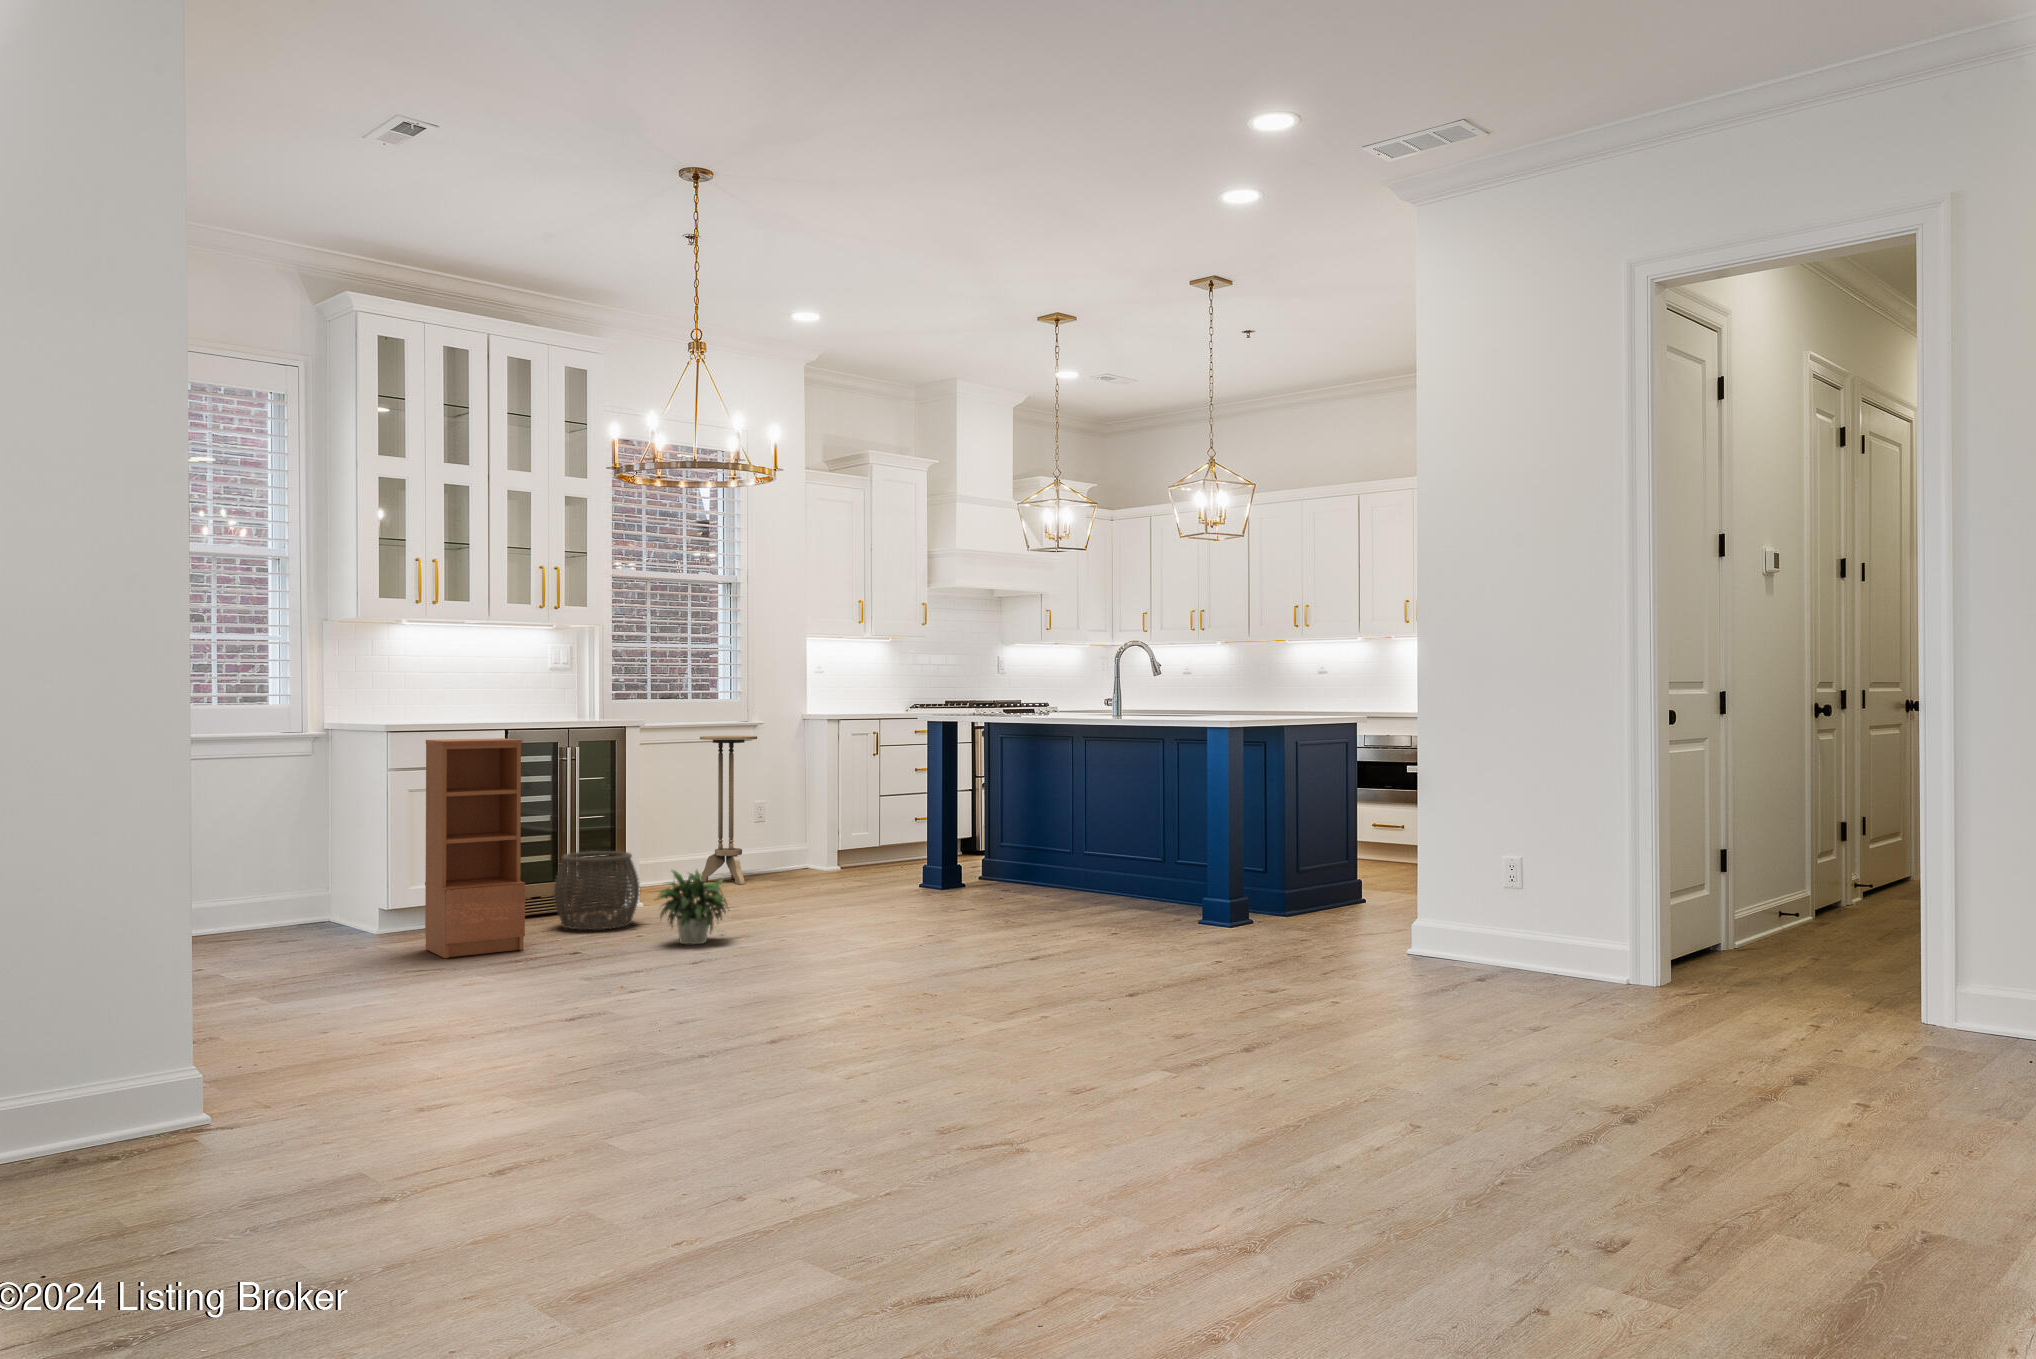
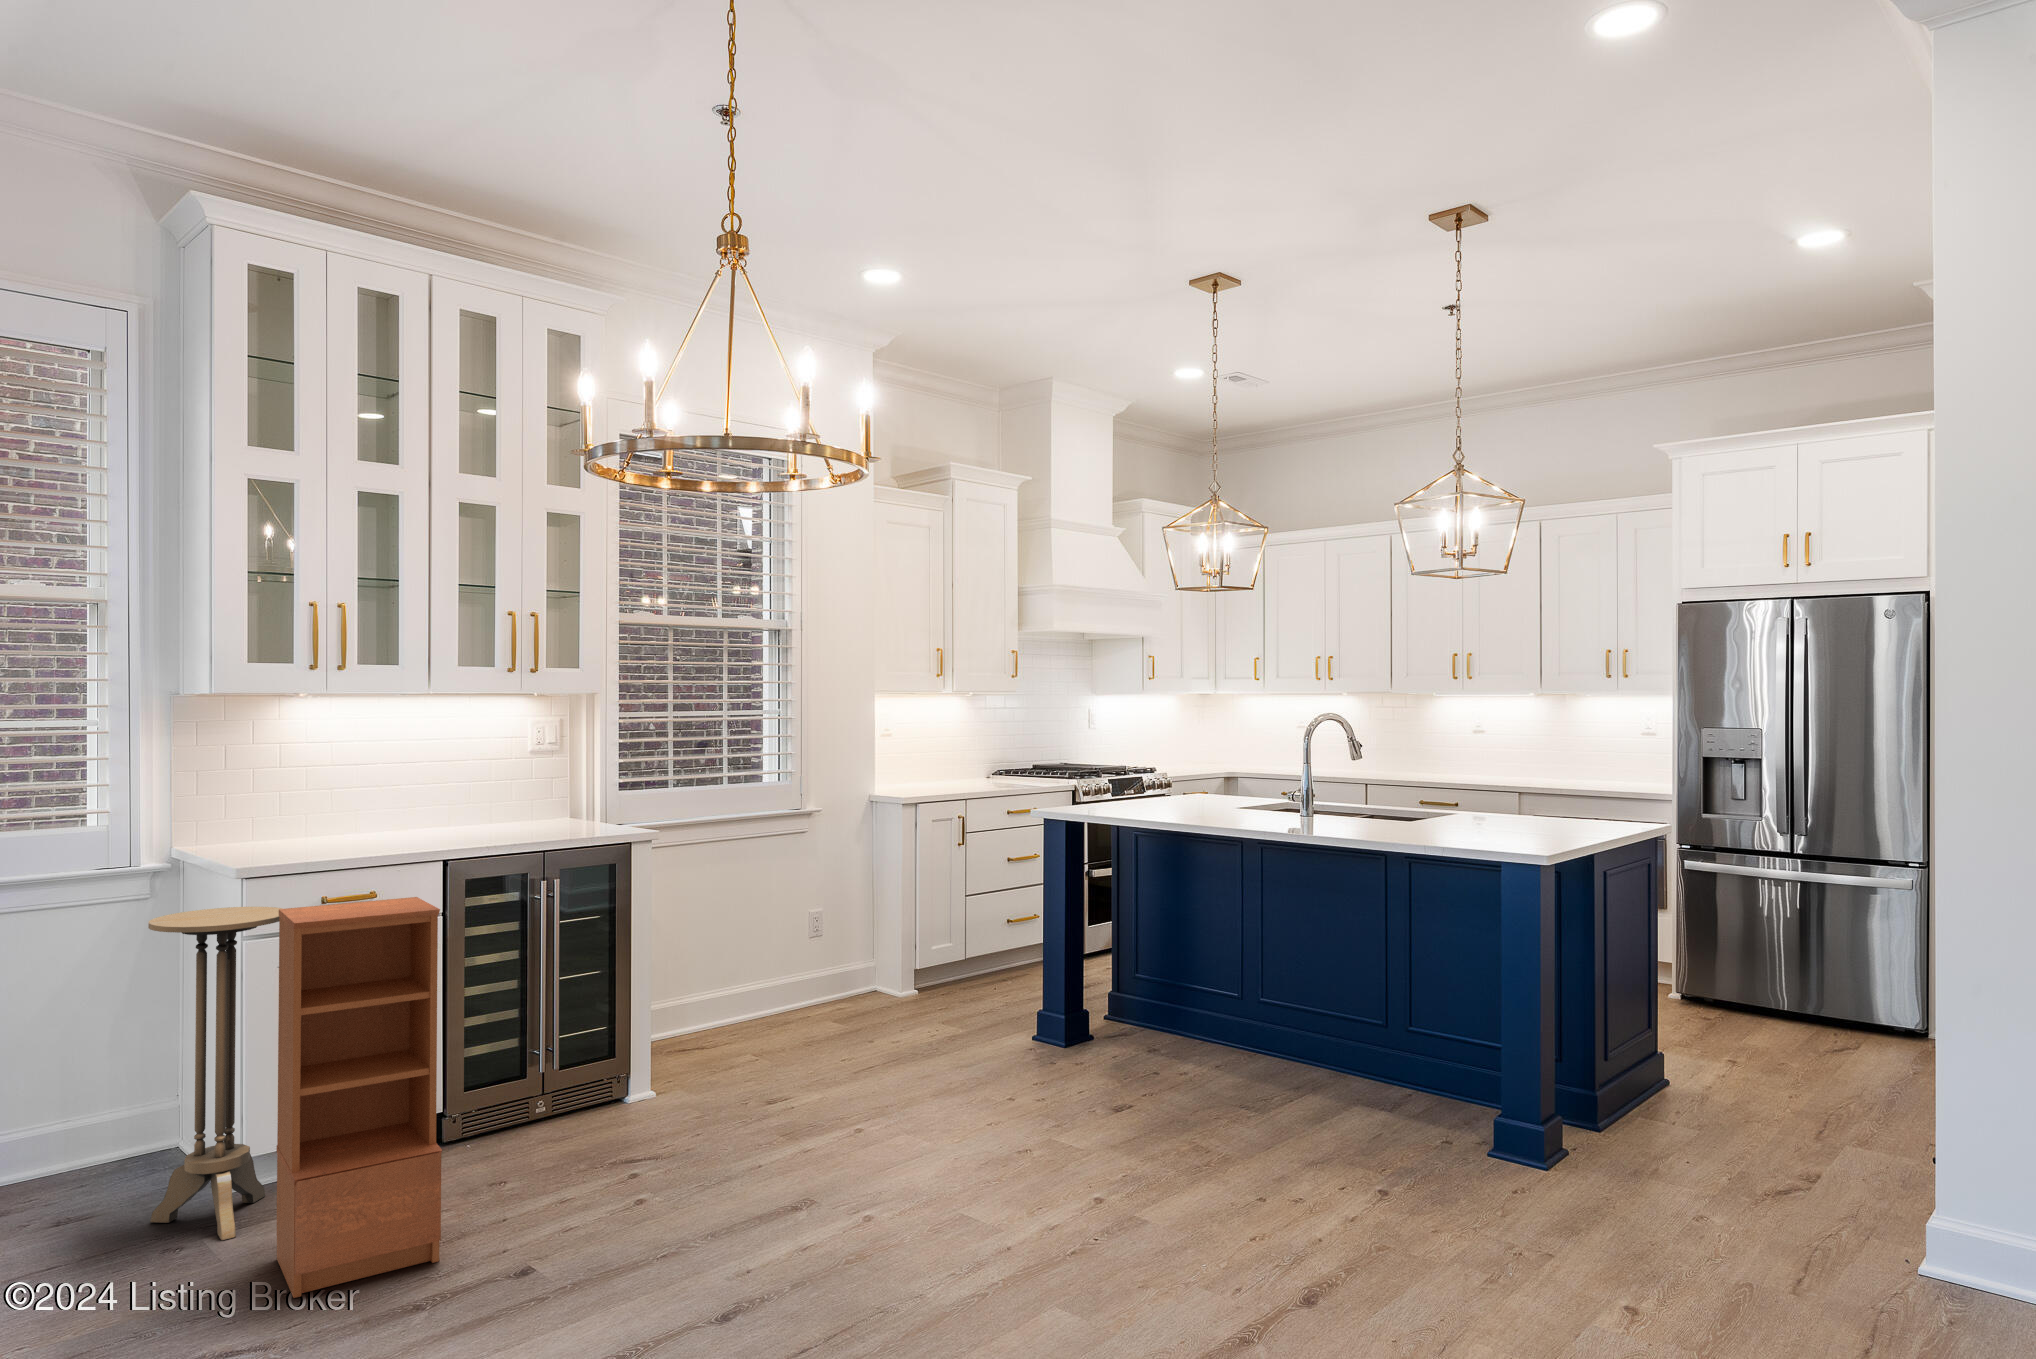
side table: present [700,736,757,884] -> present [148,907,282,1240]
woven basket: present [554,851,640,930] -> none [507,1045,645,1186]
potted plant: present [657,870,730,944] -> none [658,1101,783,1240]

